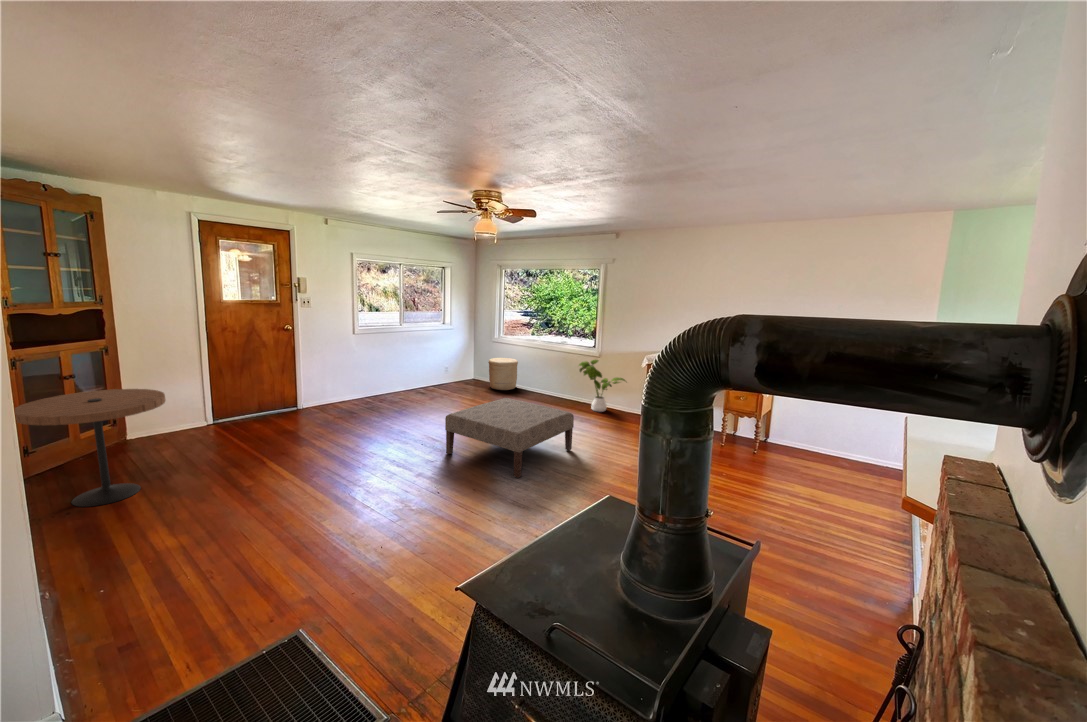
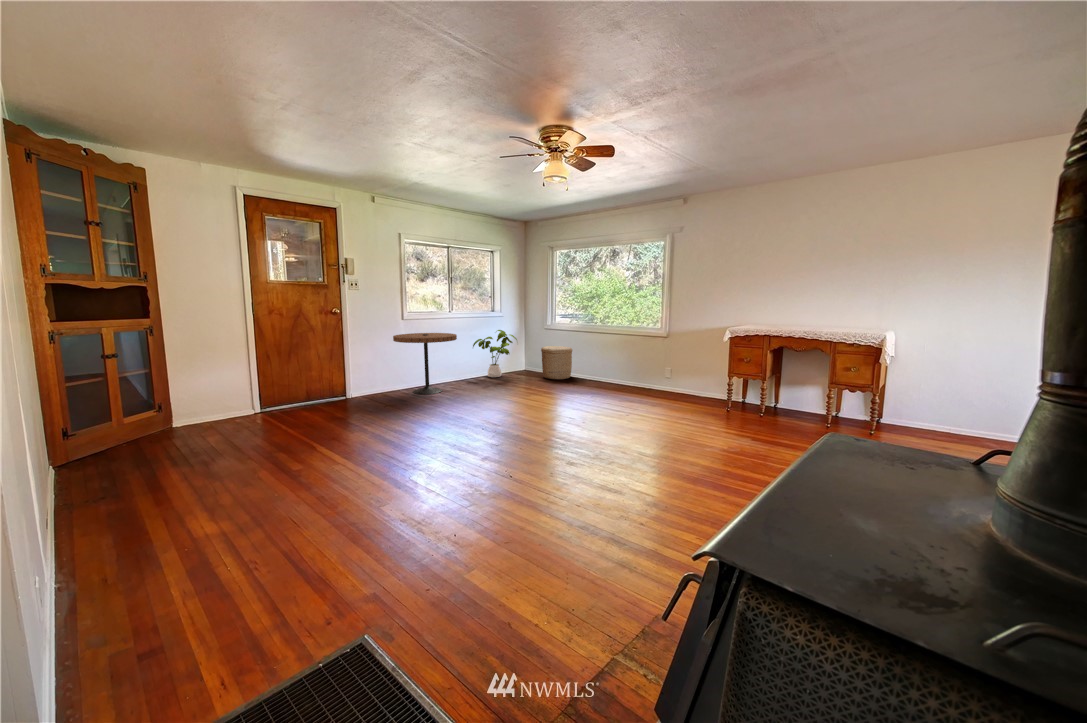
house plant: present [579,360,625,412] -> present [473,330,517,377]
side table: present [15,389,166,507] -> present [393,333,457,394]
ottoman: present [445,398,574,478] -> none [510,378,653,460]

